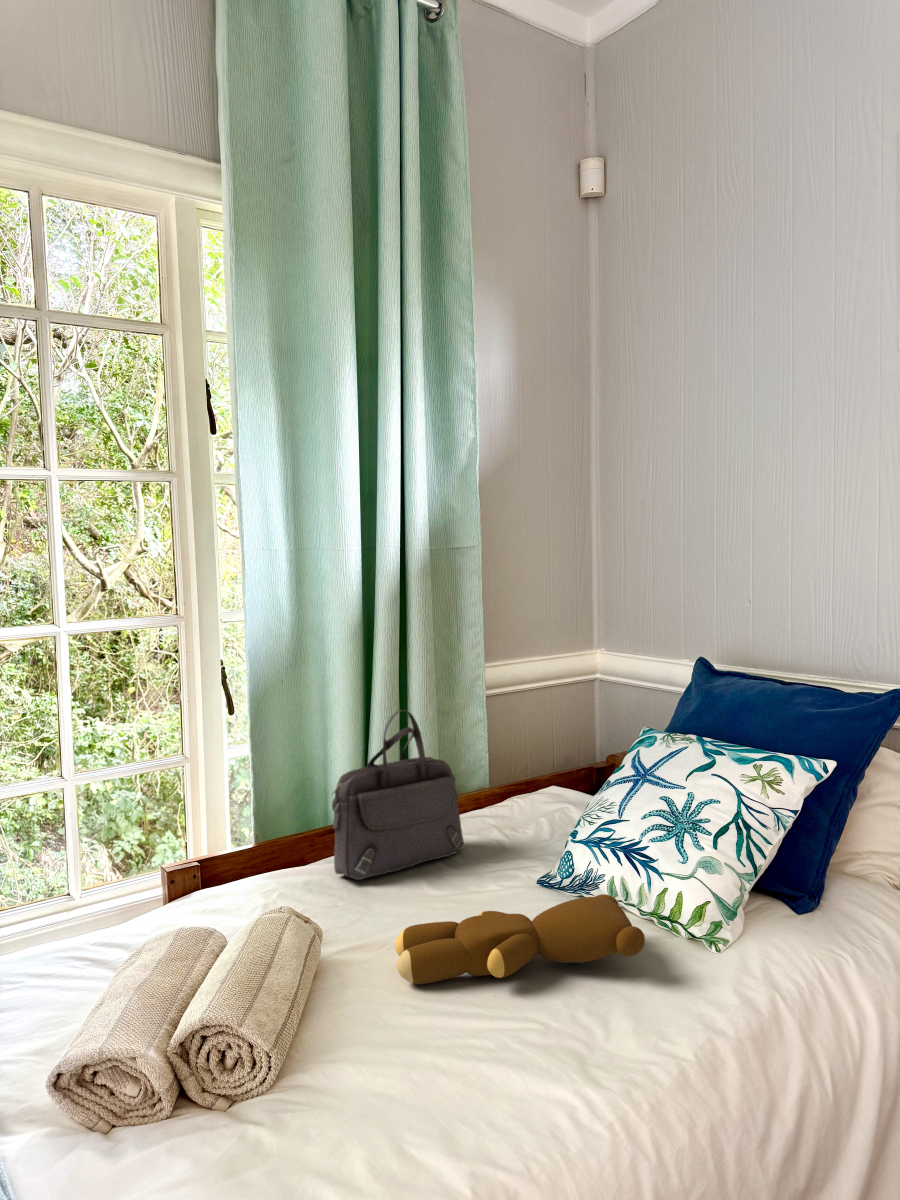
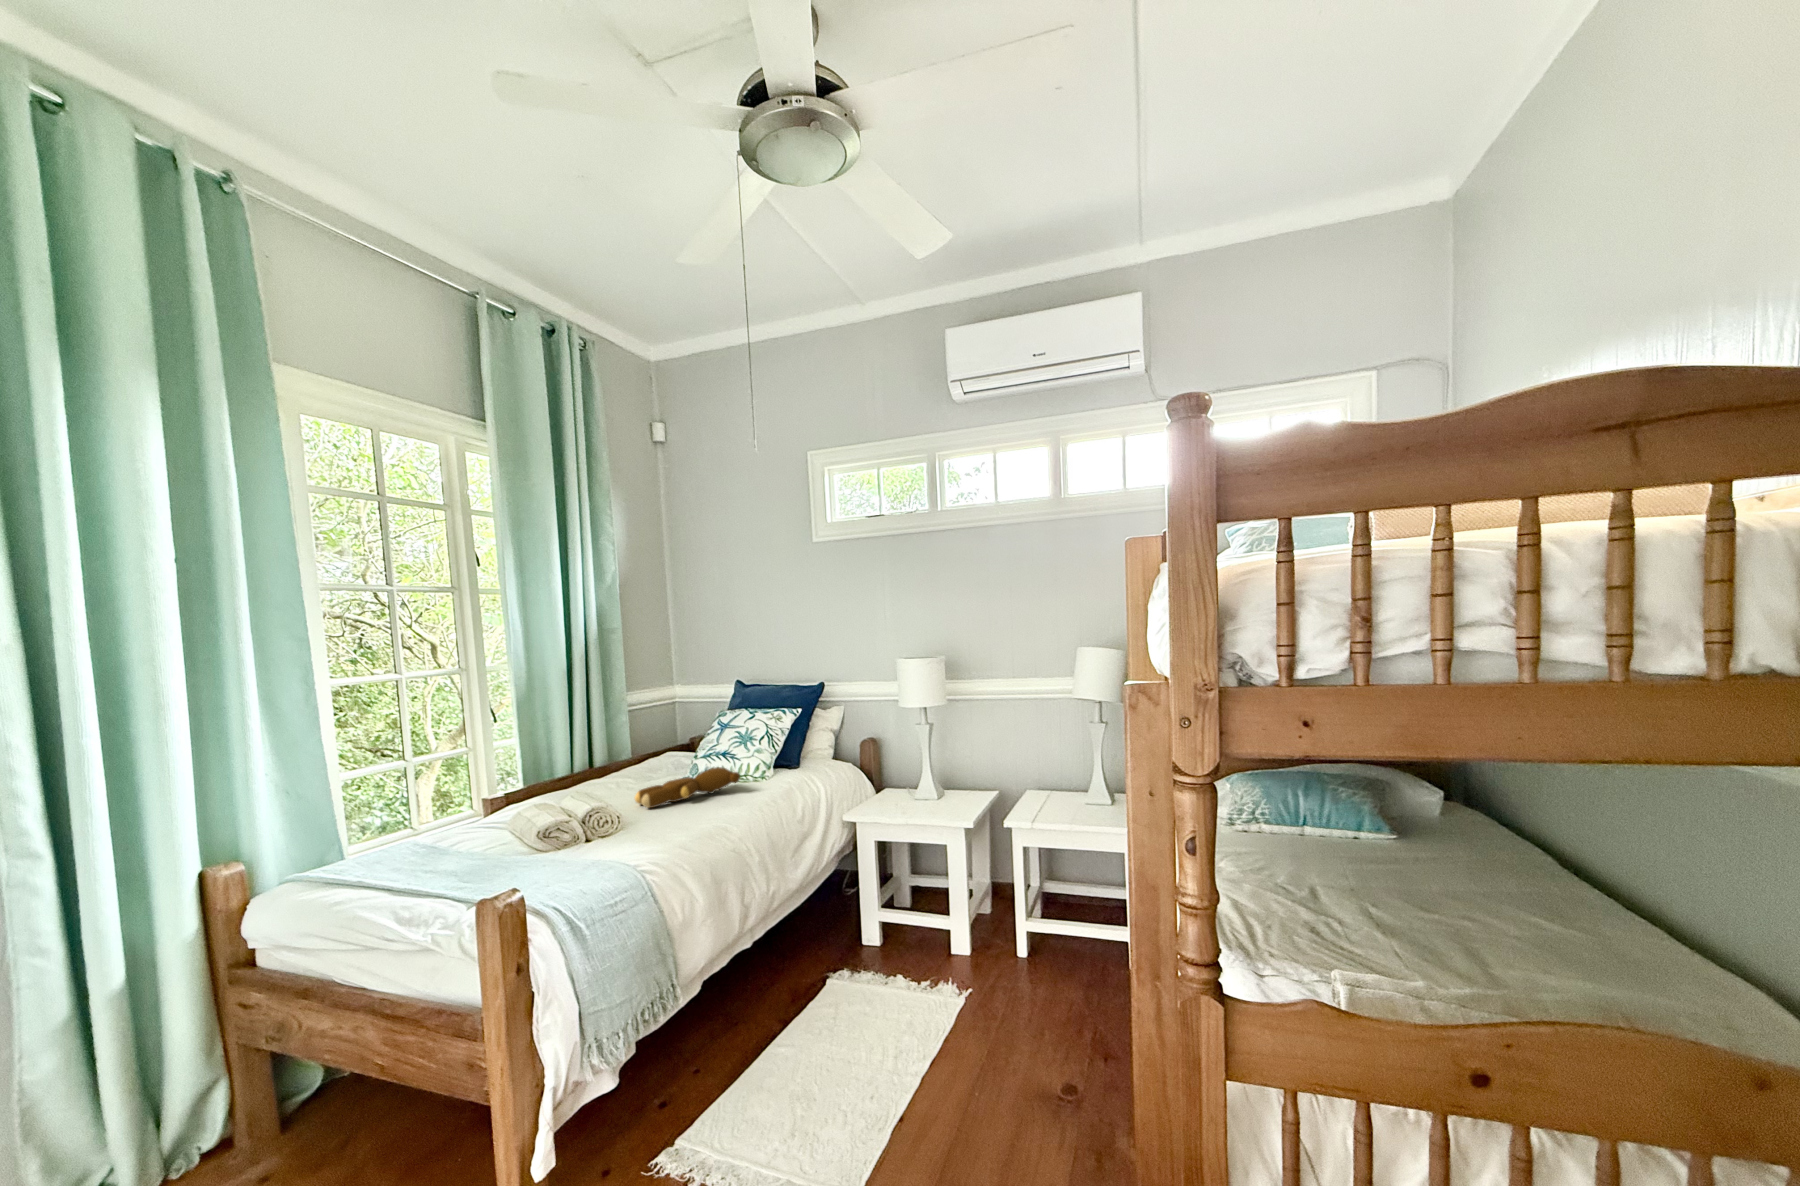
handbag: present [332,710,464,880] -> none [576,707,636,791]

